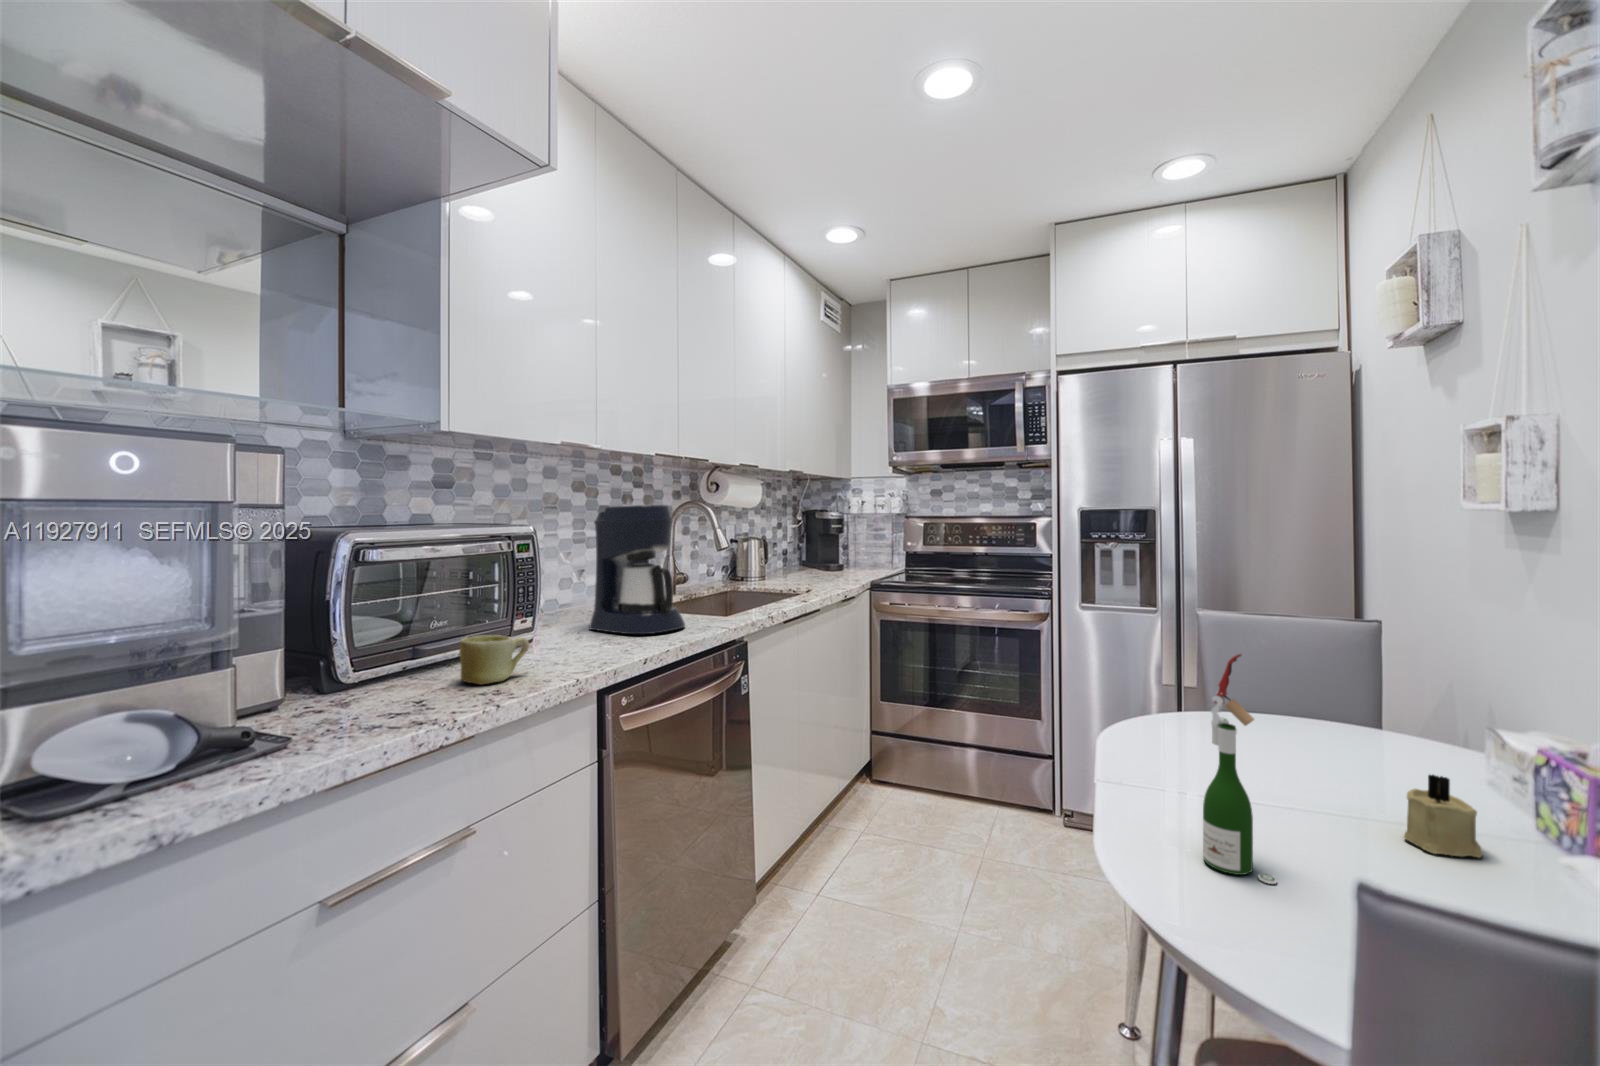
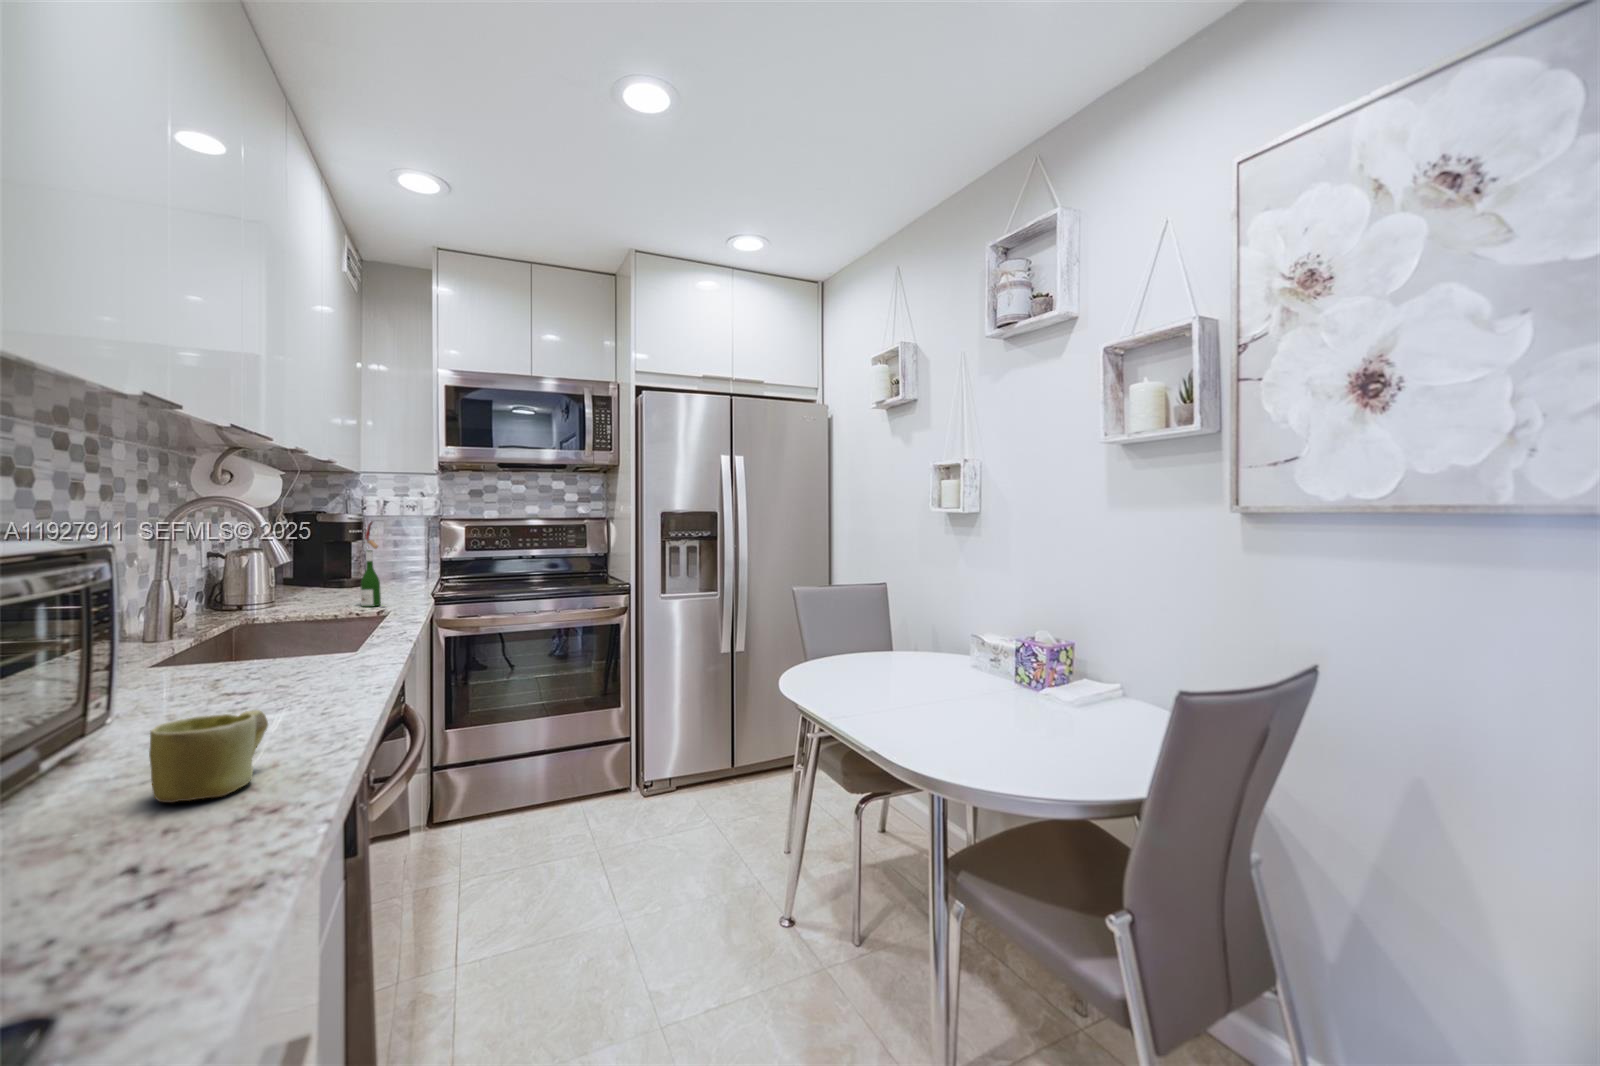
coffee maker: present [589,505,685,634] -> none [159,503,340,700]
wine bottle: present [1203,654,1277,884] -> present [361,522,381,607]
candle: present [1404,775,1483,857] -> none [985,662,1016,704]

